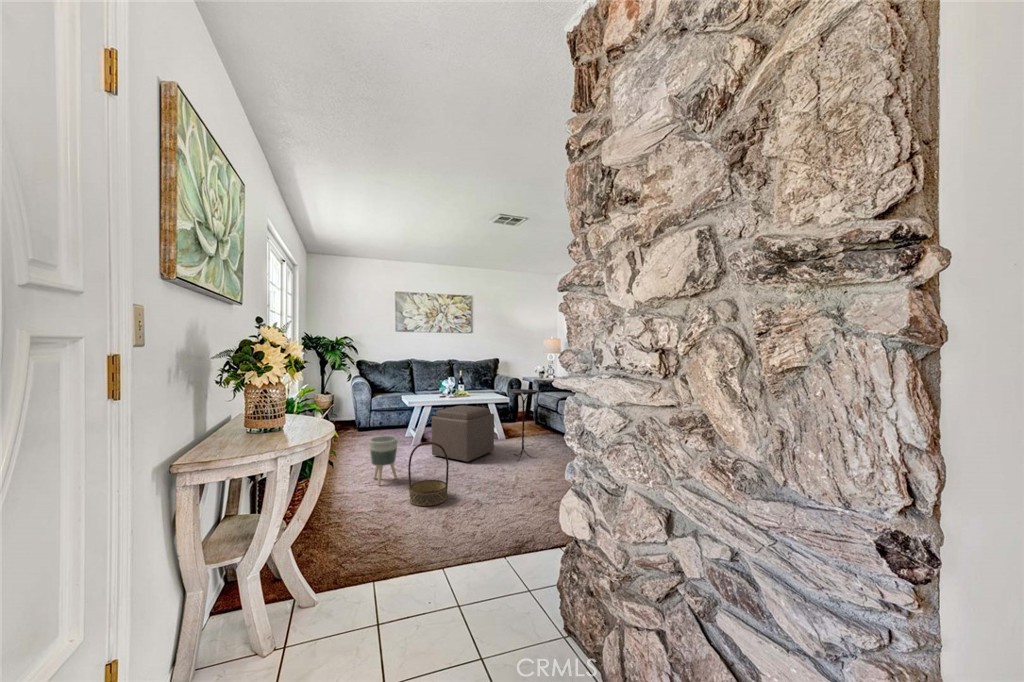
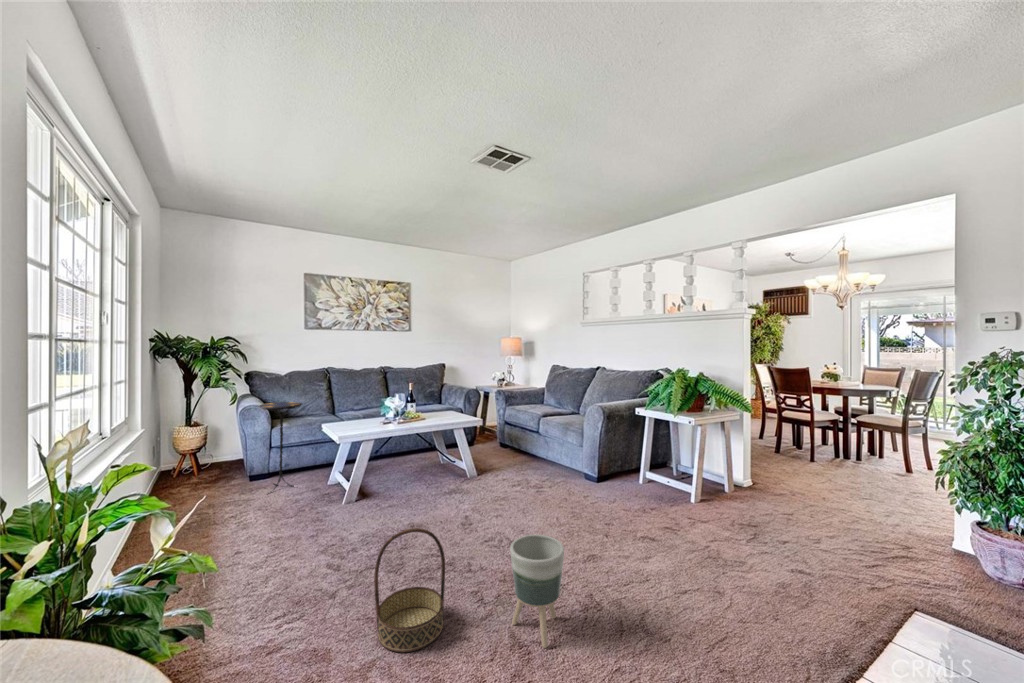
side table: present [508,389,539,461] -> present [259,402,302,489]
ottoman: present [432,405,494,462] -> none [383,439,473,529]
planter: present [369,436,398,485] -> present [510,534,564,648]

